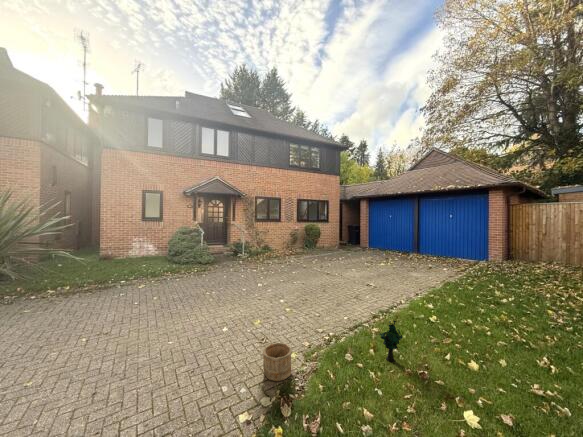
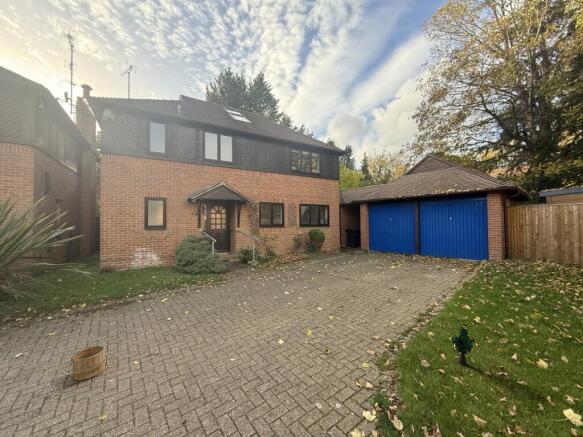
wooden bucket: present [262,343,292,381] -> present [71,346,105,381]

